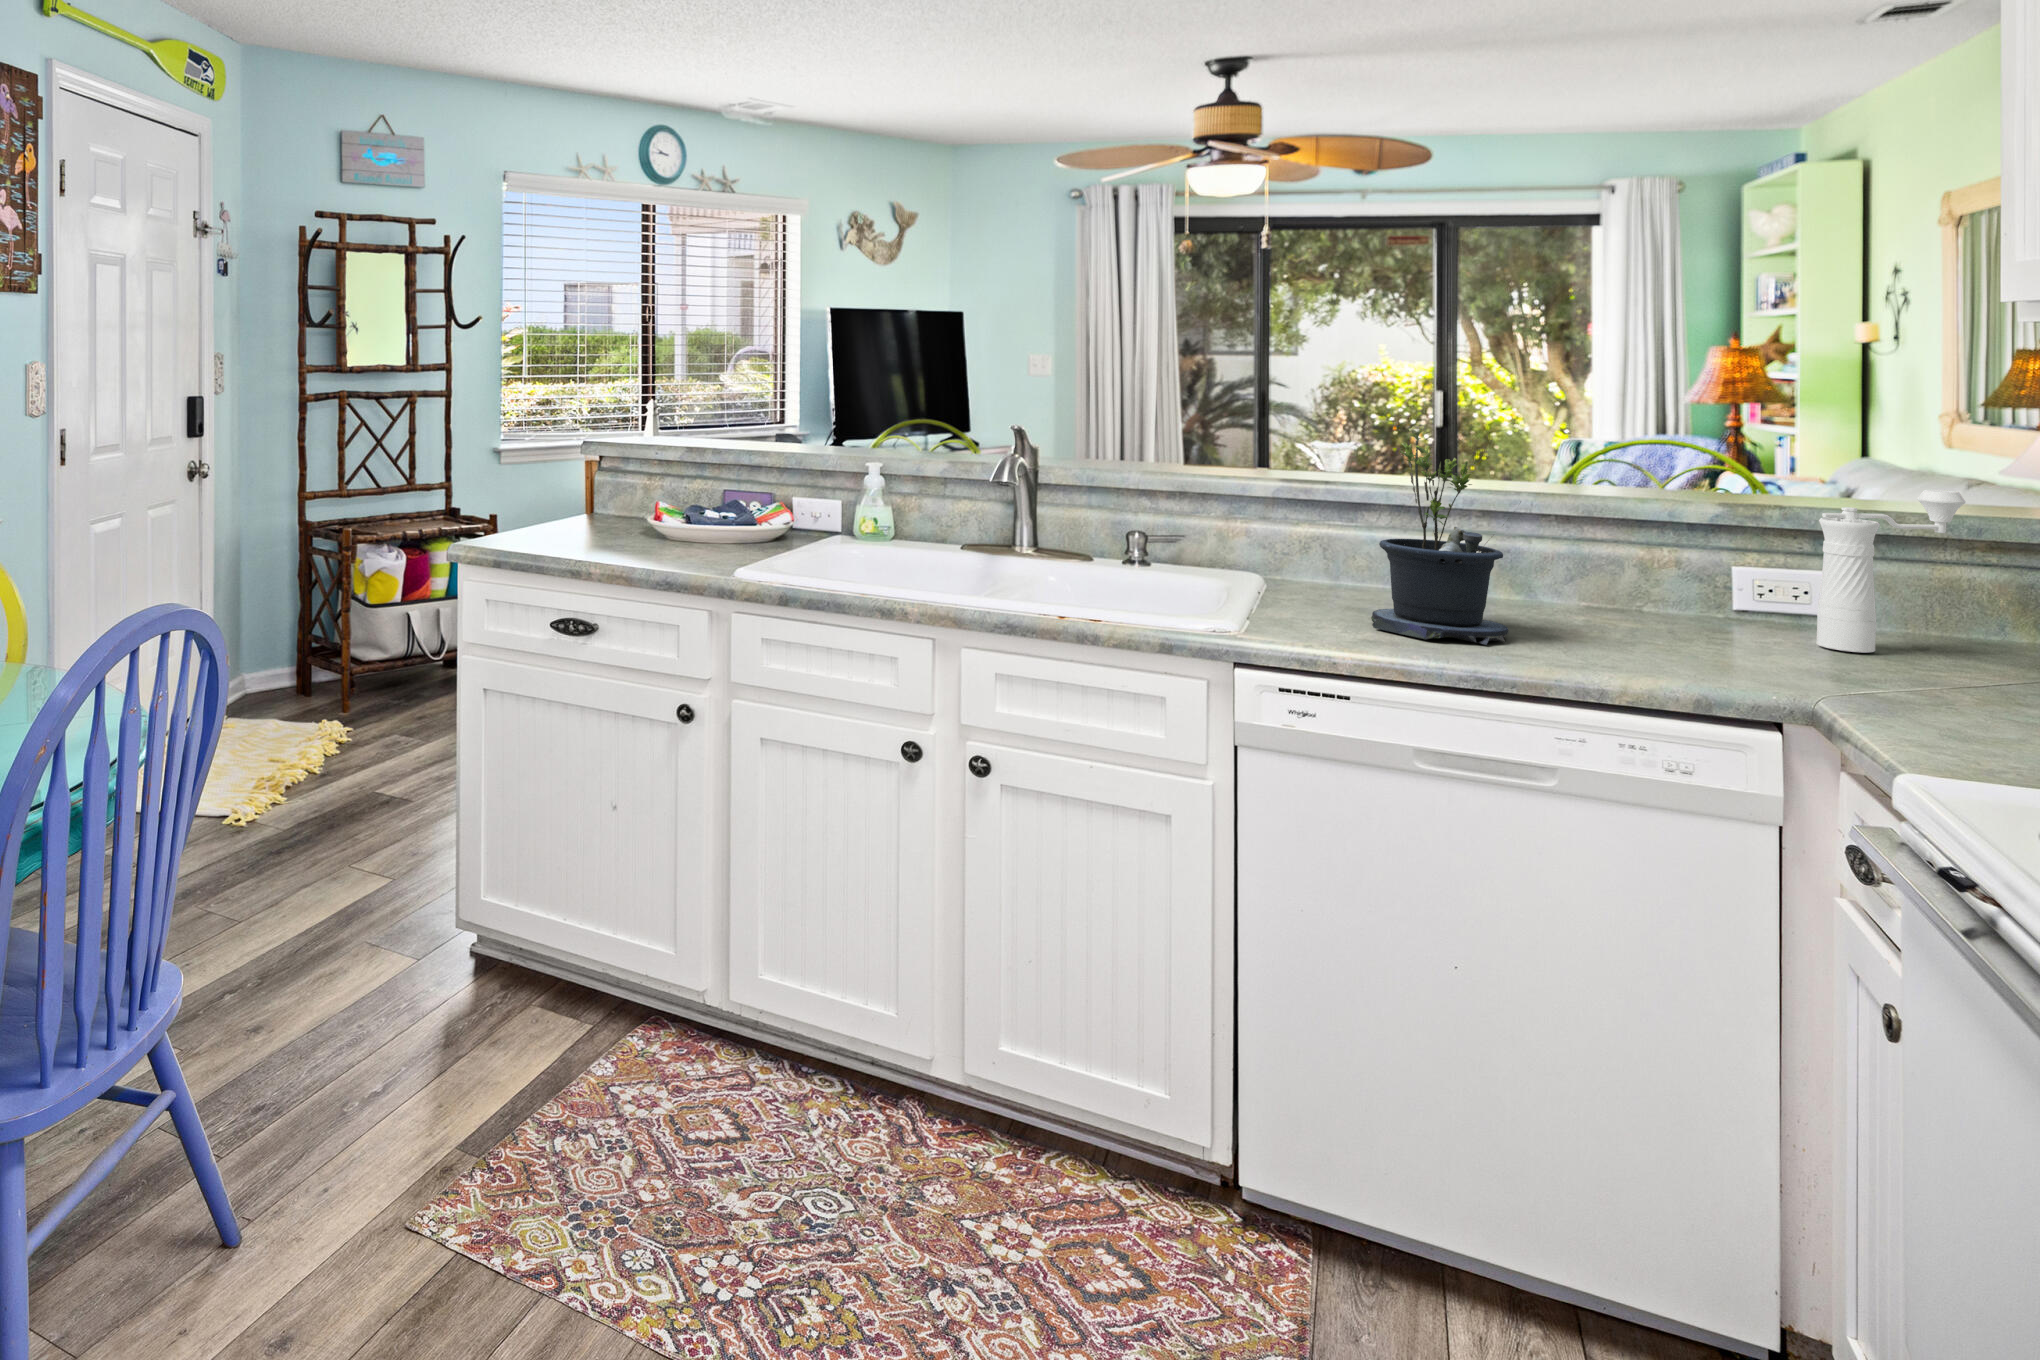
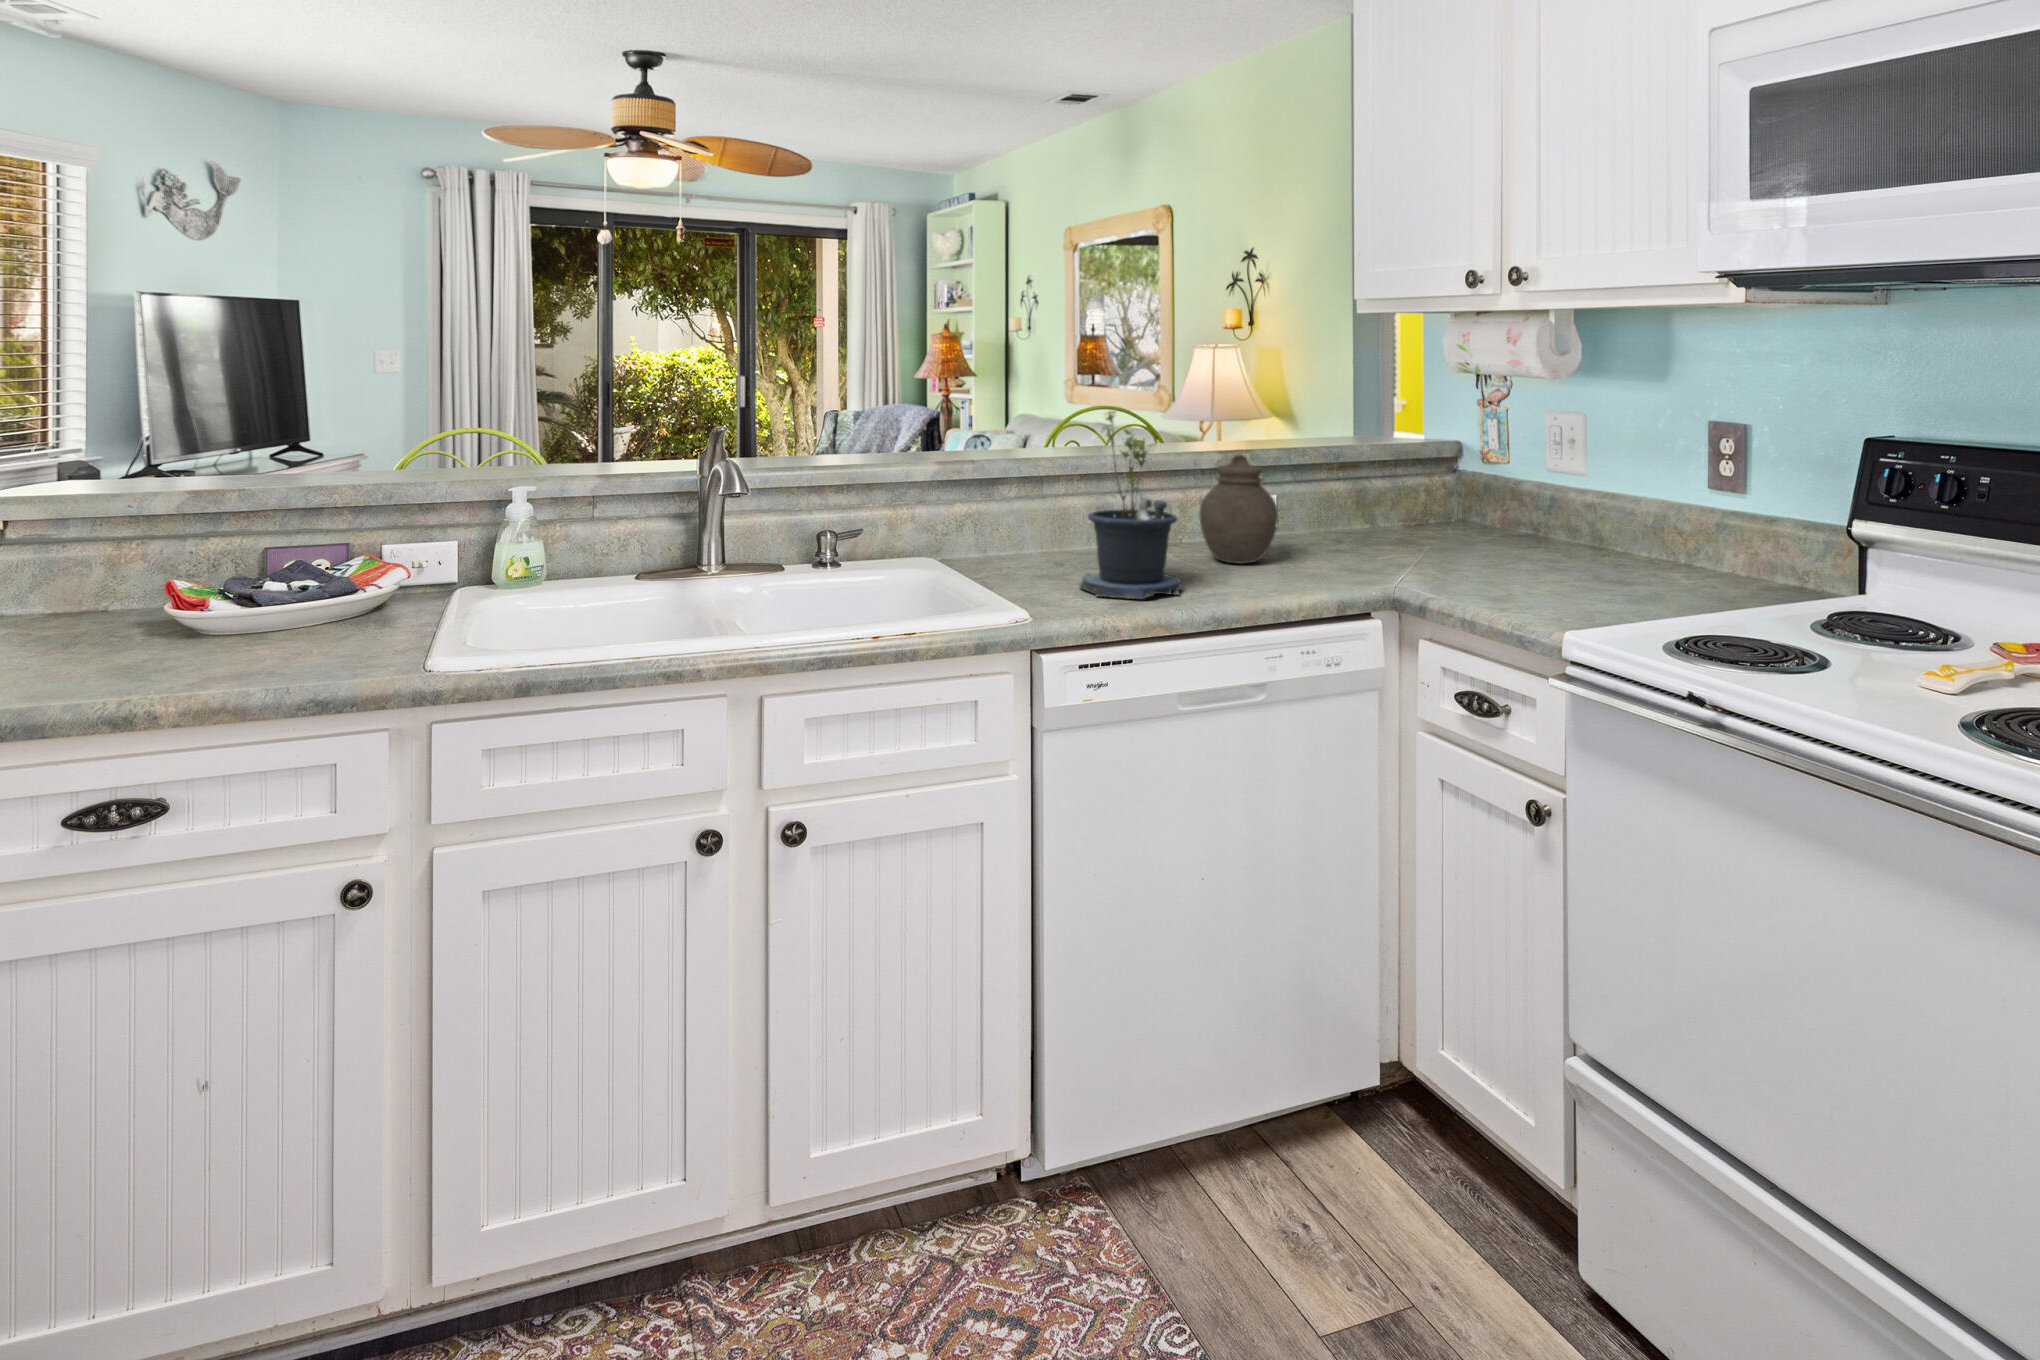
pepper mill: present [1816,489,1965,653] -> none [1299,436,1357,555]
jar: none [1612,497,1745,640] -> present [1200,455,1278,564]

